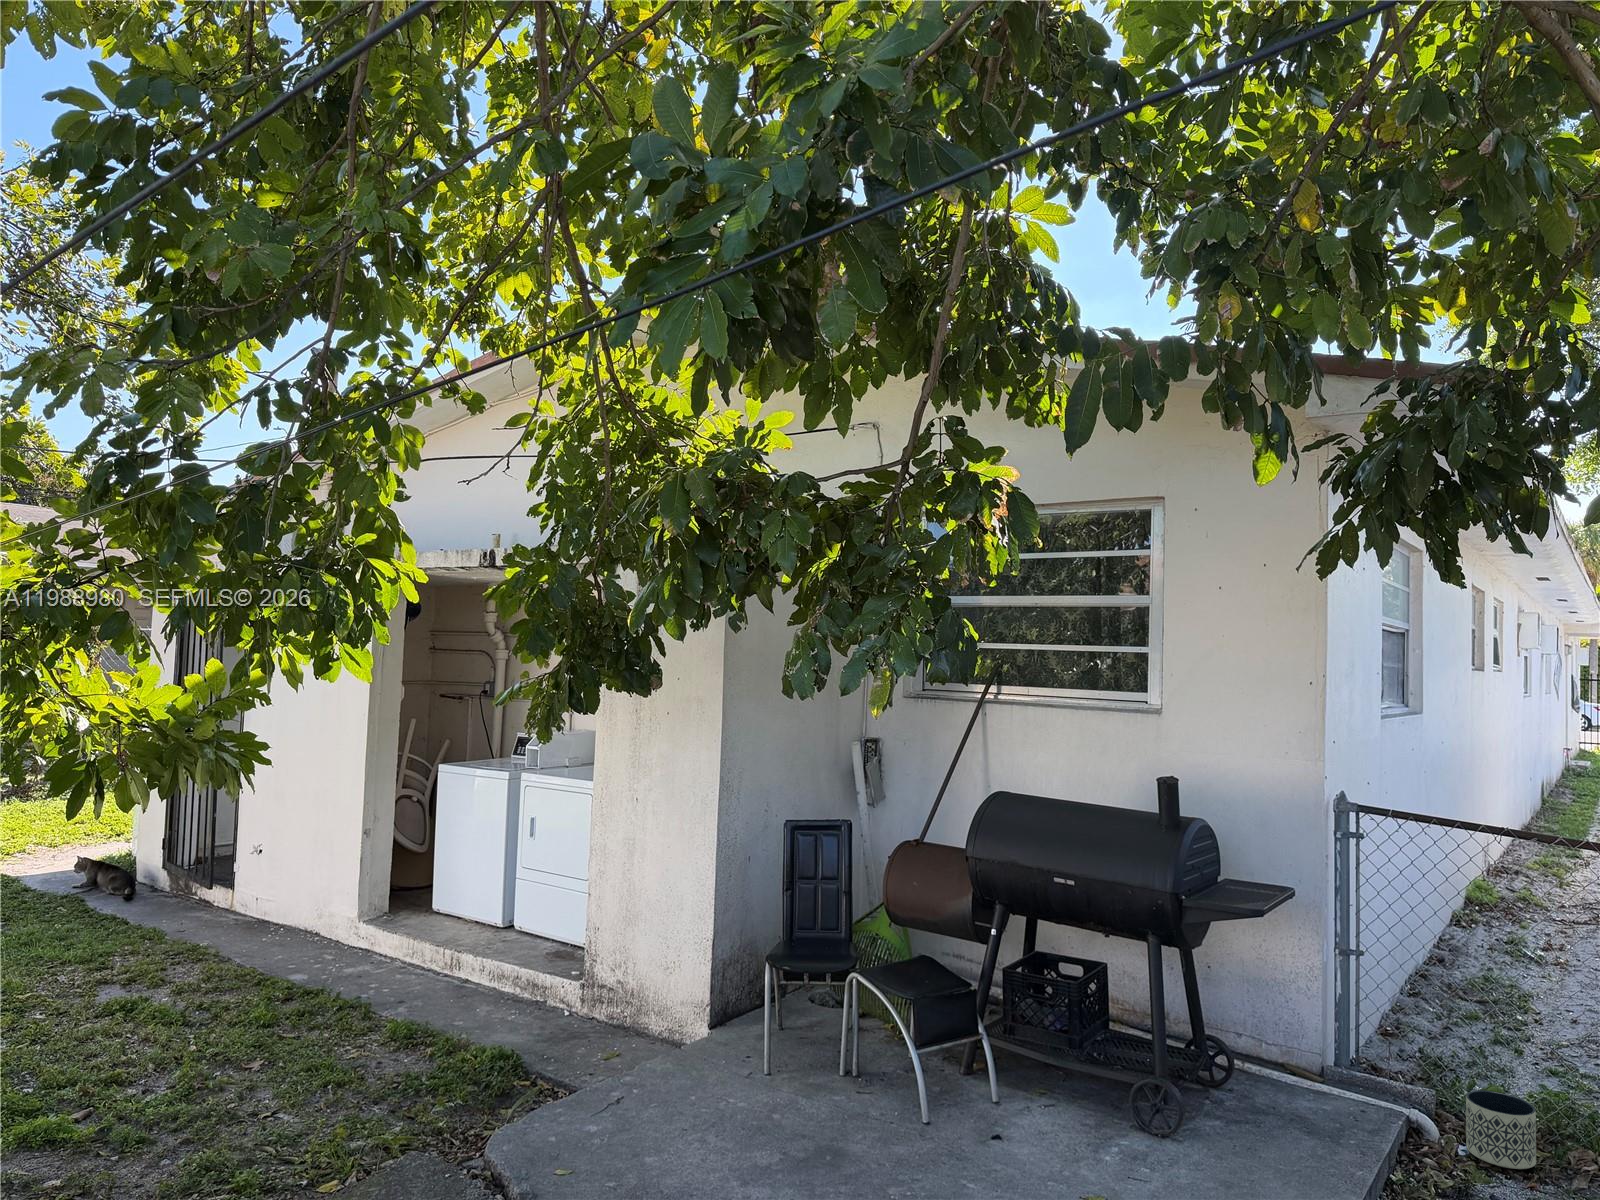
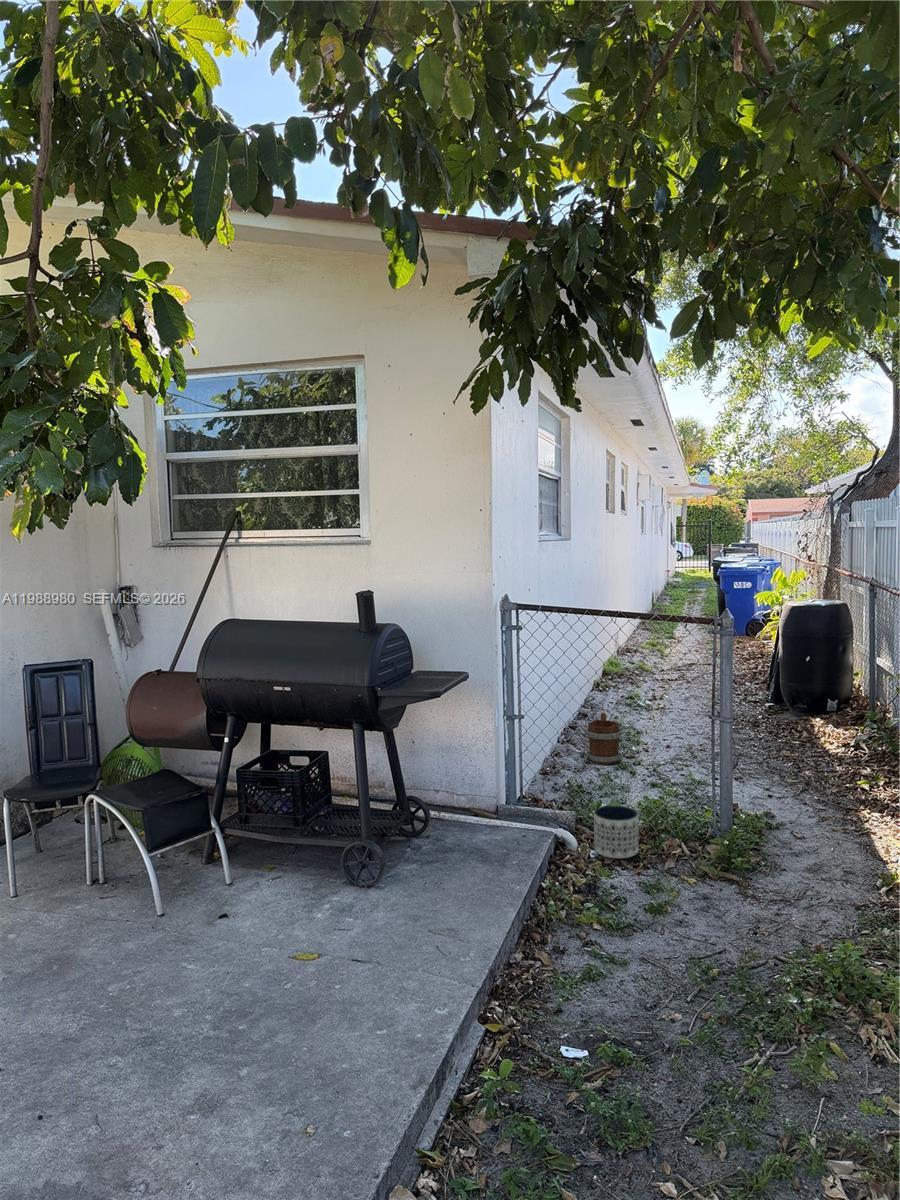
bucket: none [1443,959,1503,1036] -> present [585,713,622,765]

